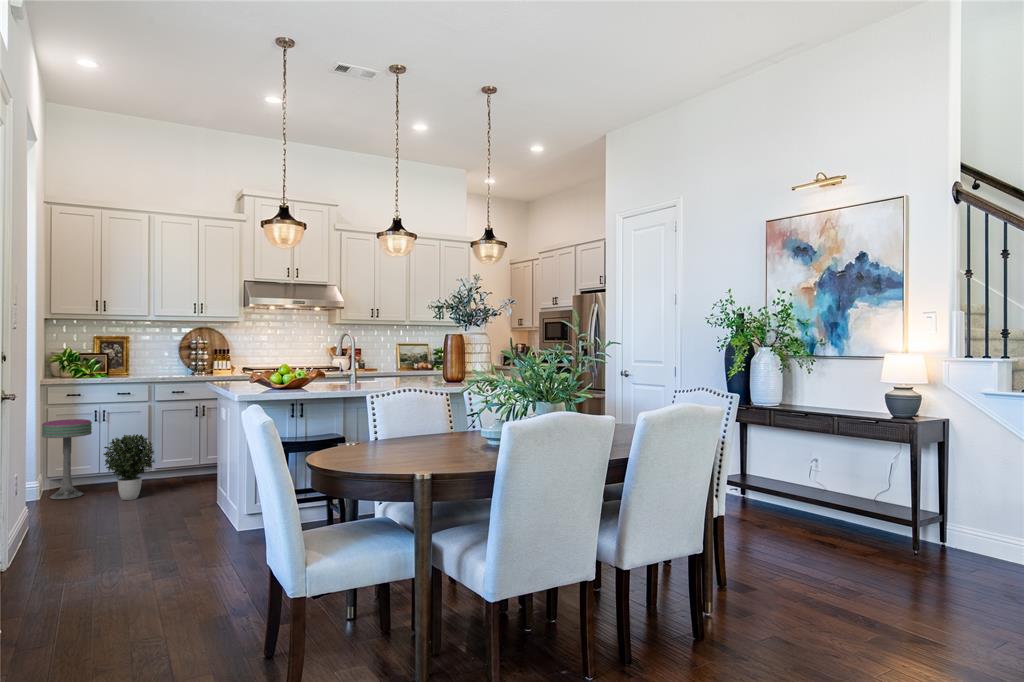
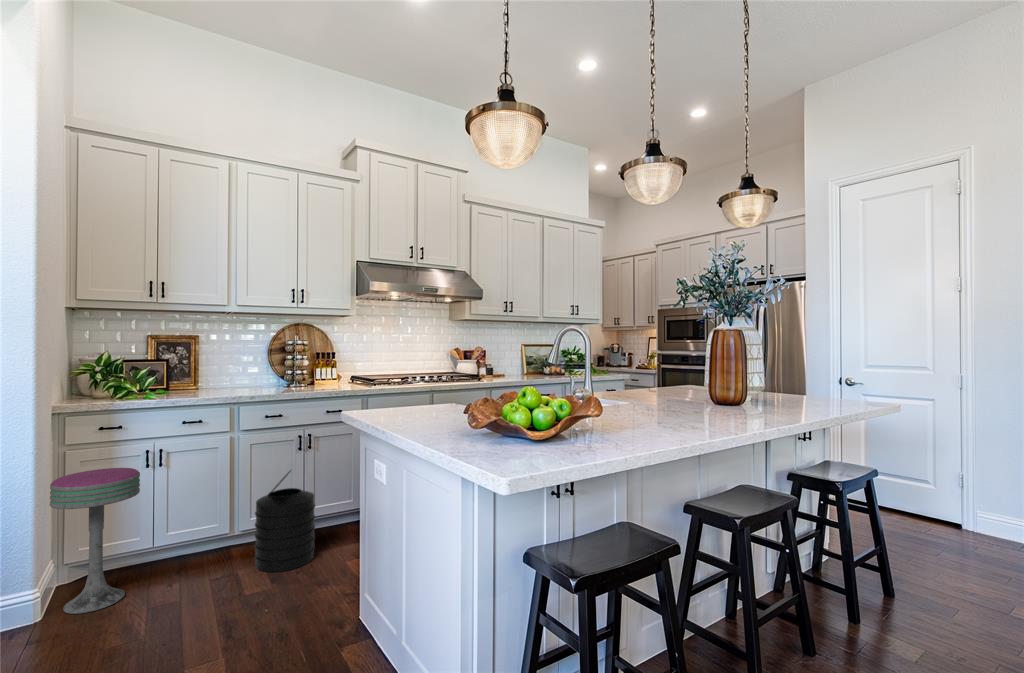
trash can: none [163,426,204,489] -> present [255,470,315,572]
potted plant: present [103,434,155,500] -> none [159,494,249,612]

